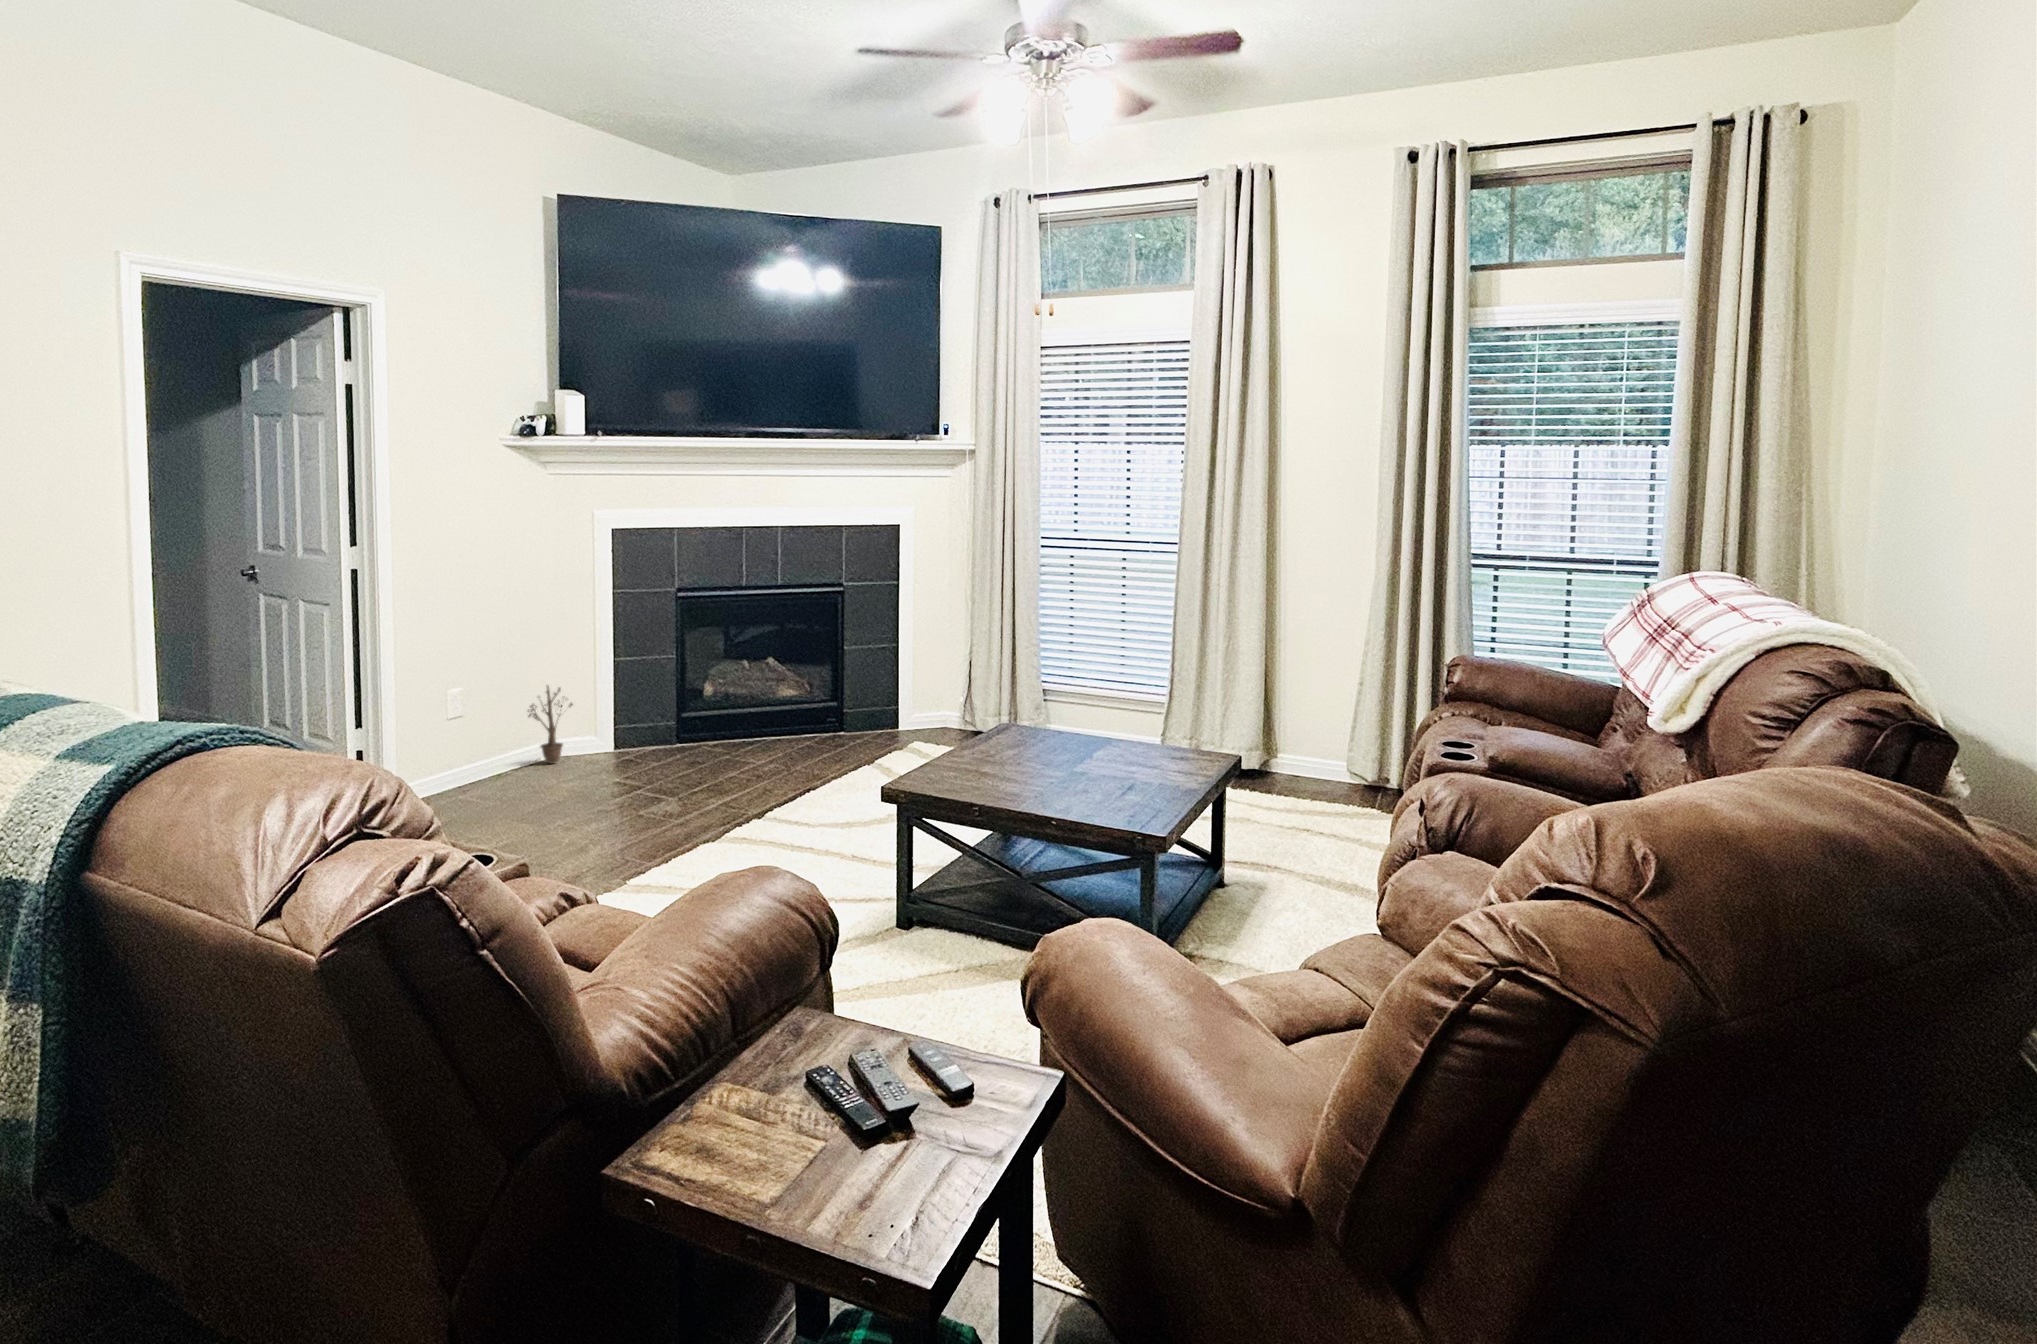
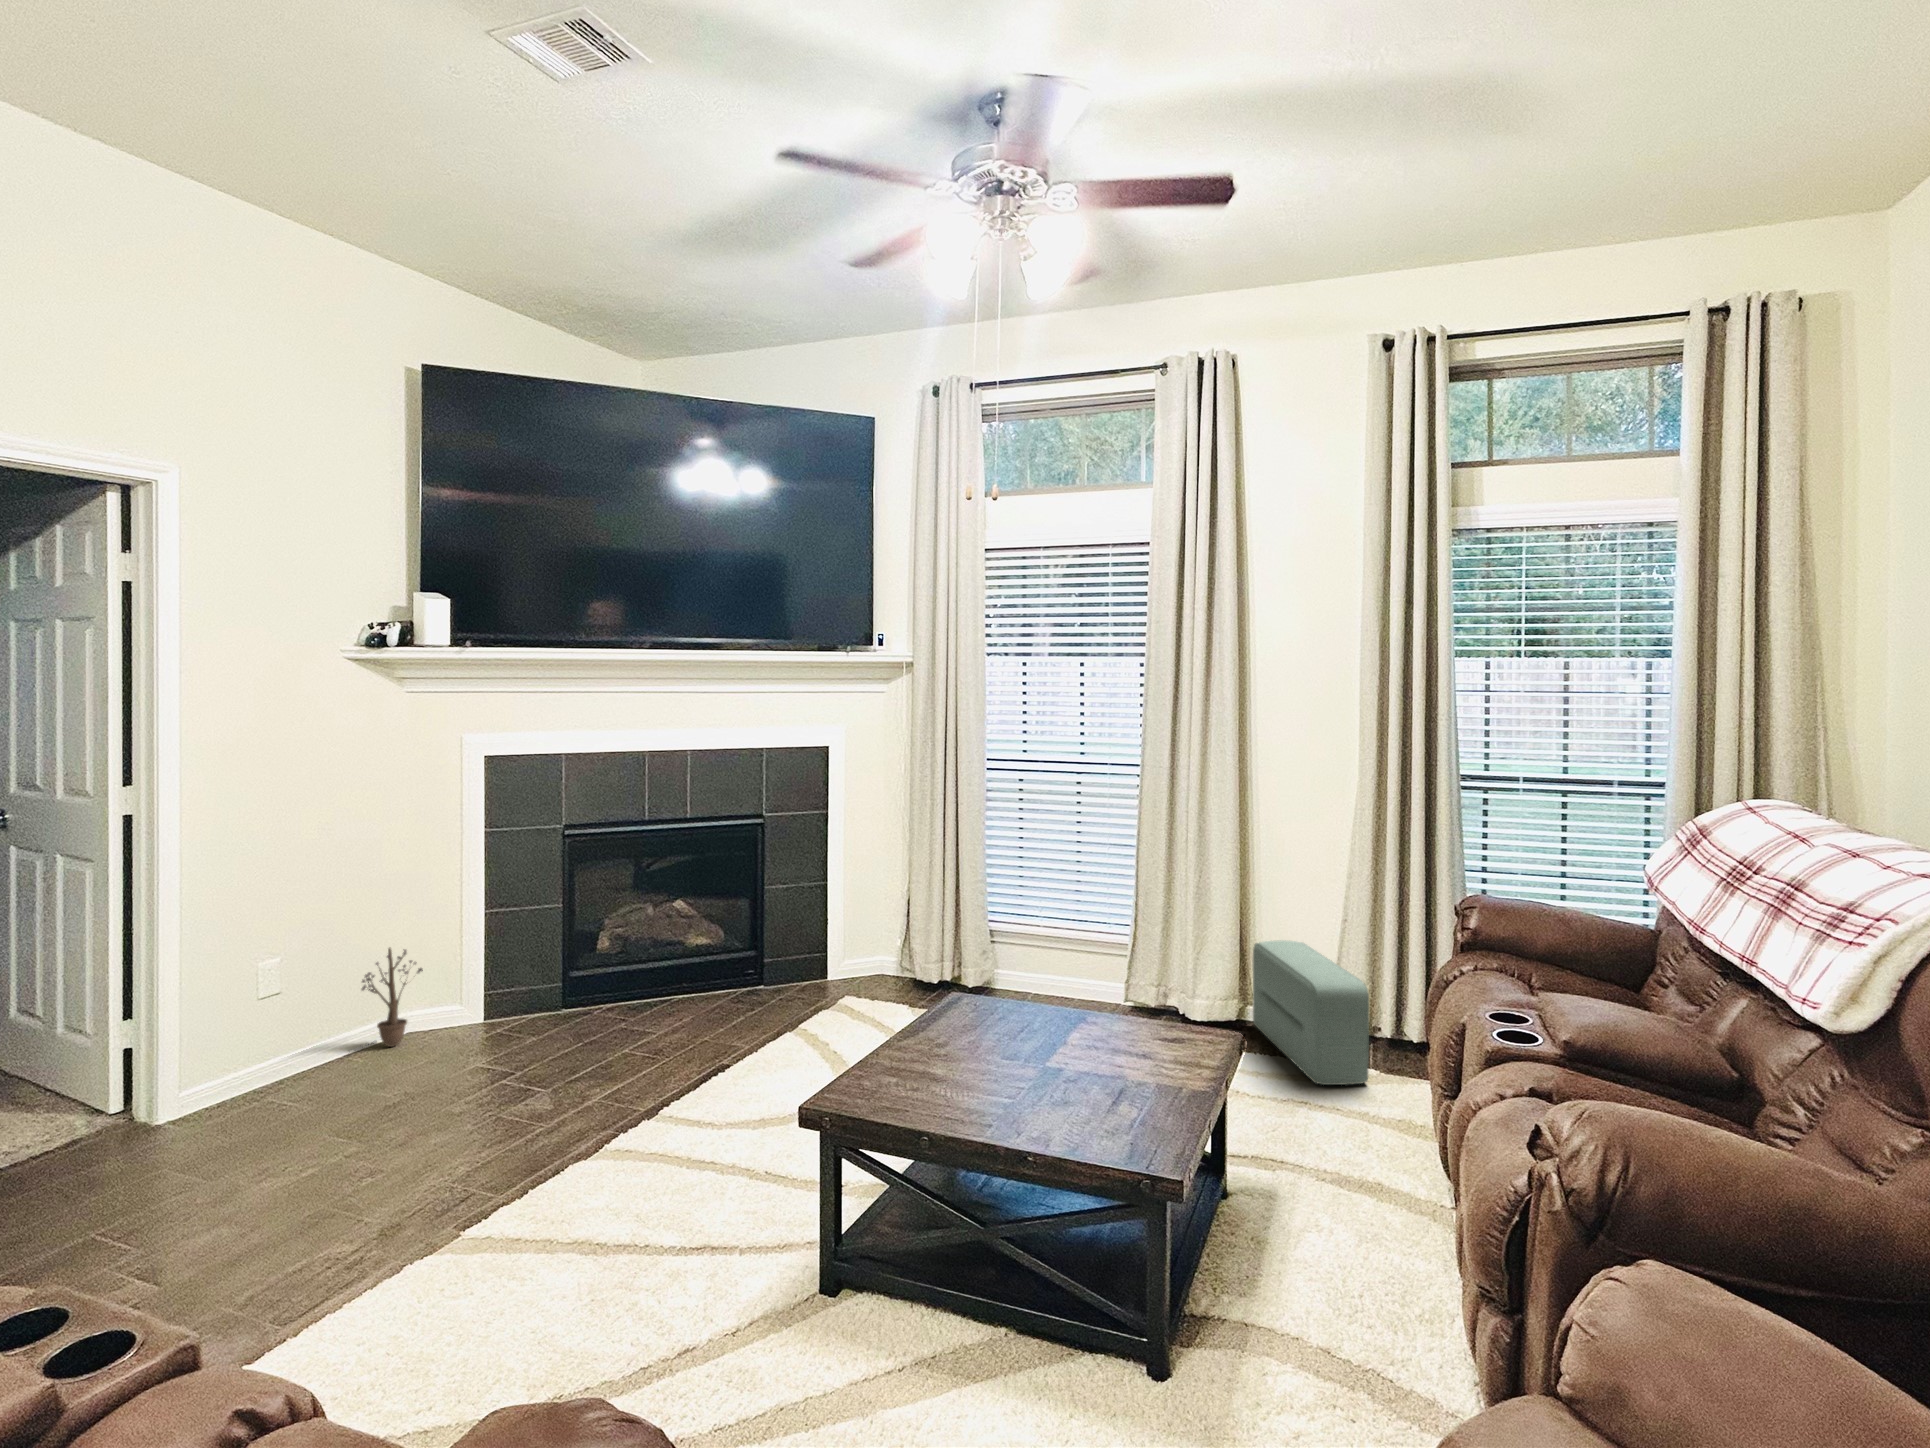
pouf: none [1268,701,1358,814] -> present [1253,940,1369,1085]

